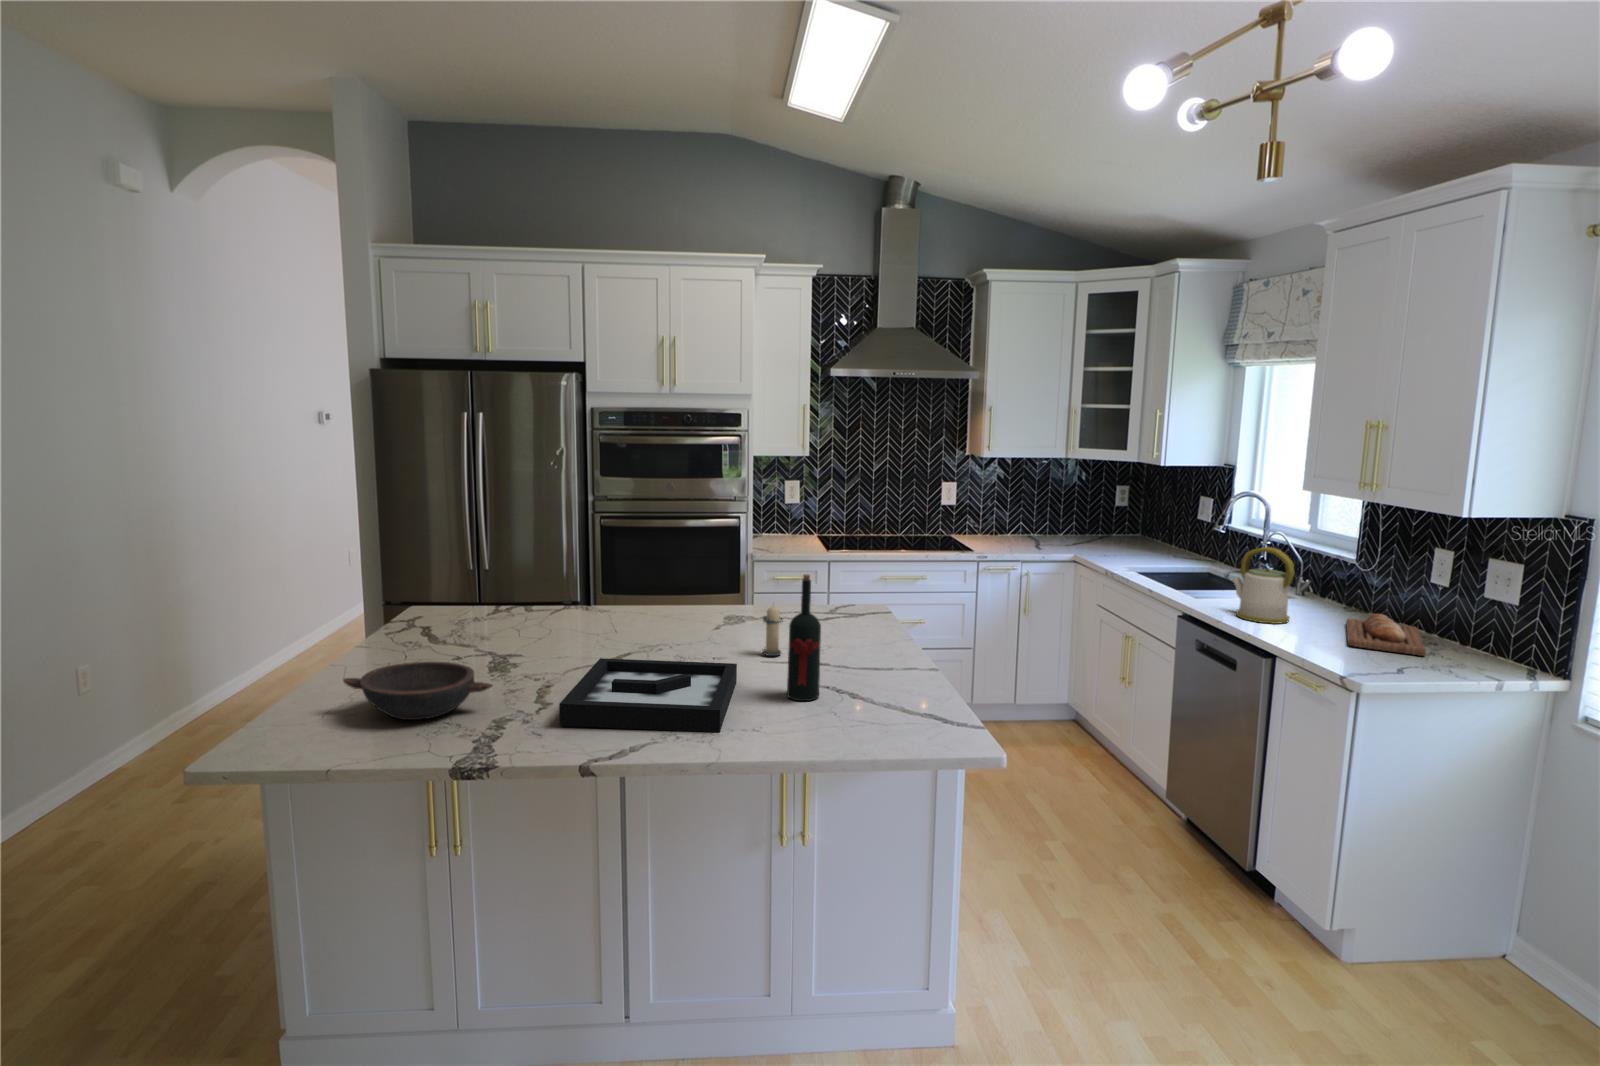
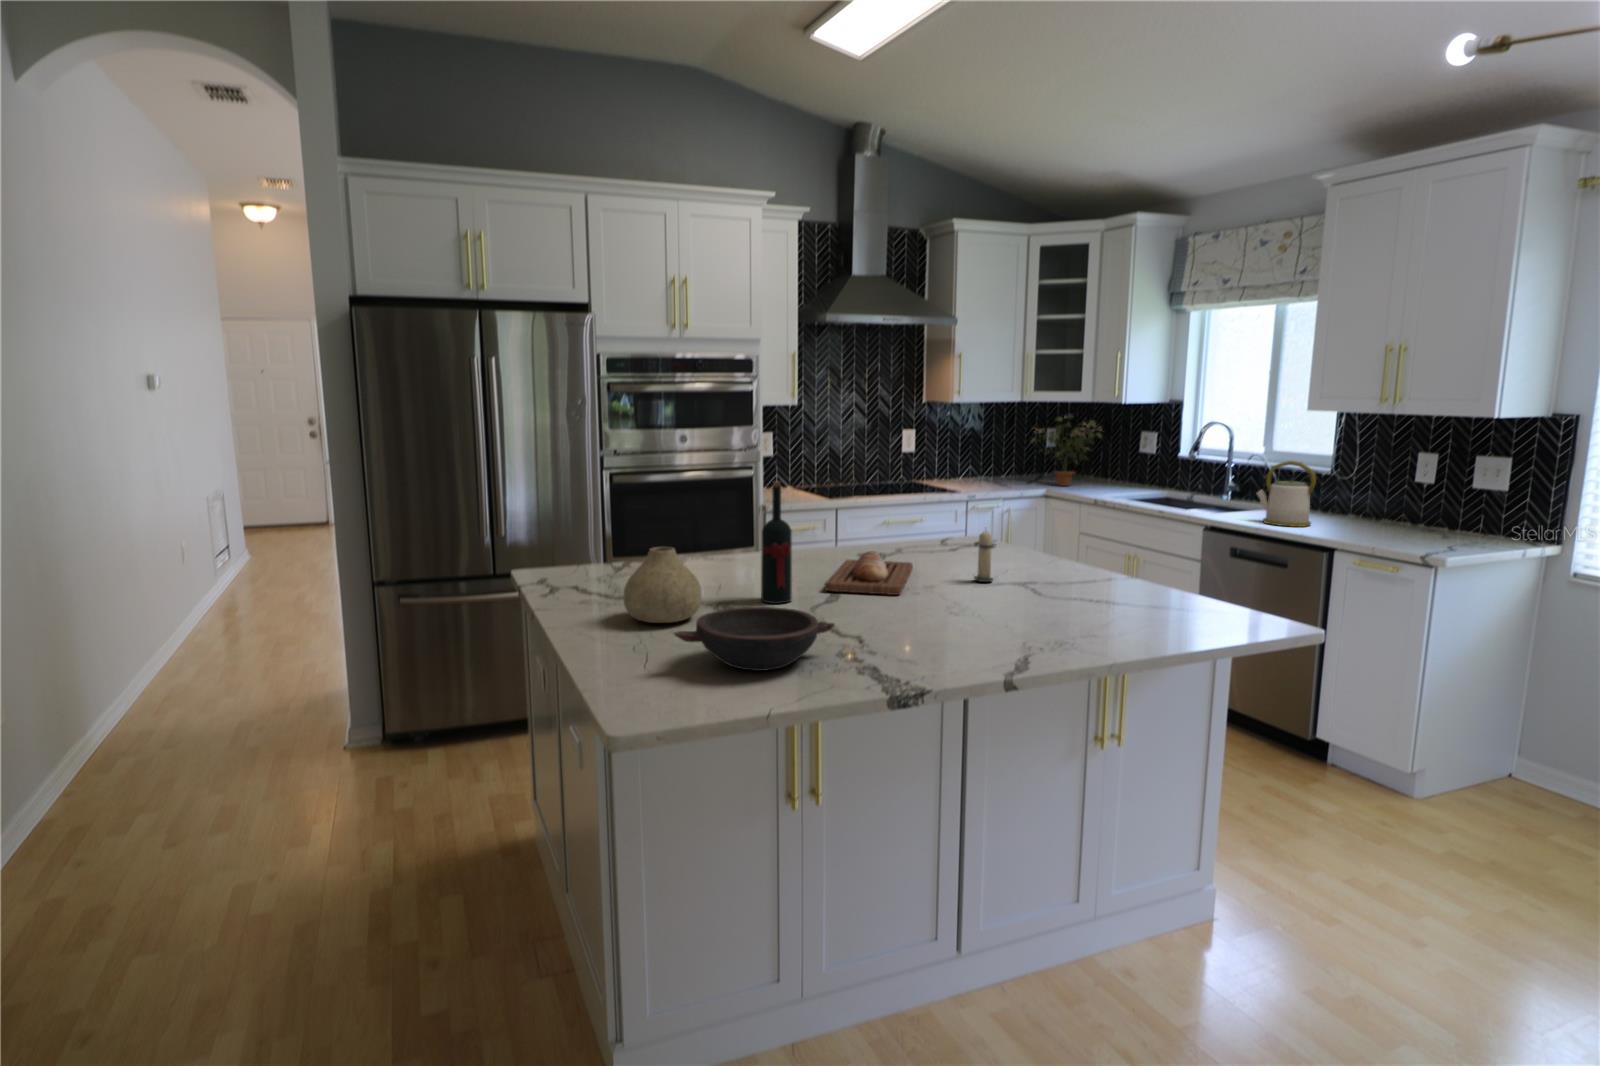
potted plant: none [1074,472,1149,551] -> present [1030,414,1102,486]
wine bottle: present [787,574,821,701] -> present [761,481,792,604]
vase: none [396,599,468,666] -> present [623,547,702,623]
bread loaf: present [1346,614,1426,656] -> present [825,551,913,595]
decorative tray: present [559,658,737,732] -> none [872,586,1088,657]

